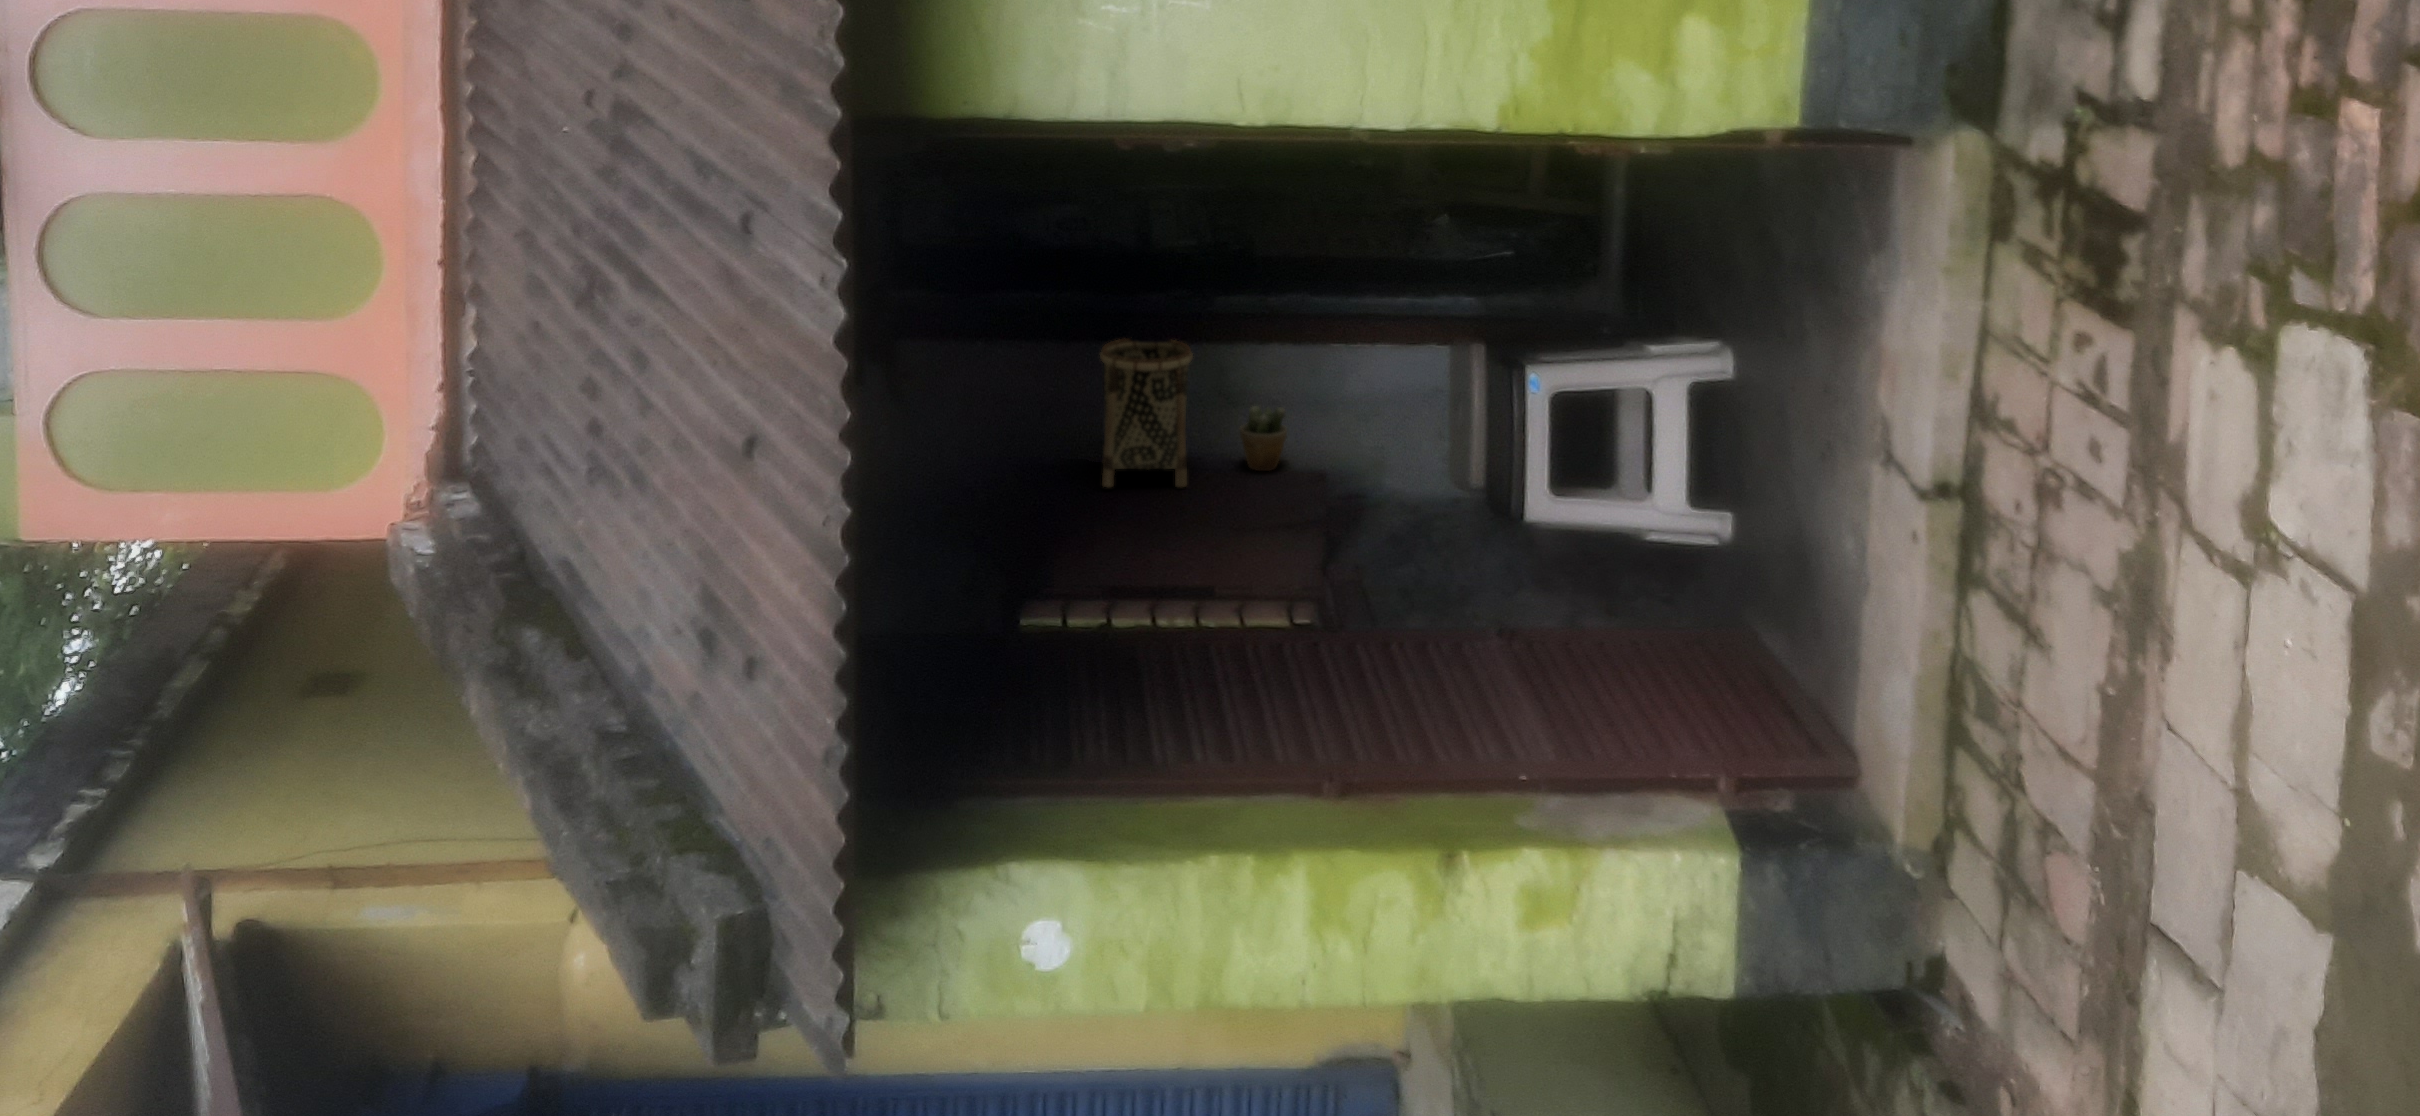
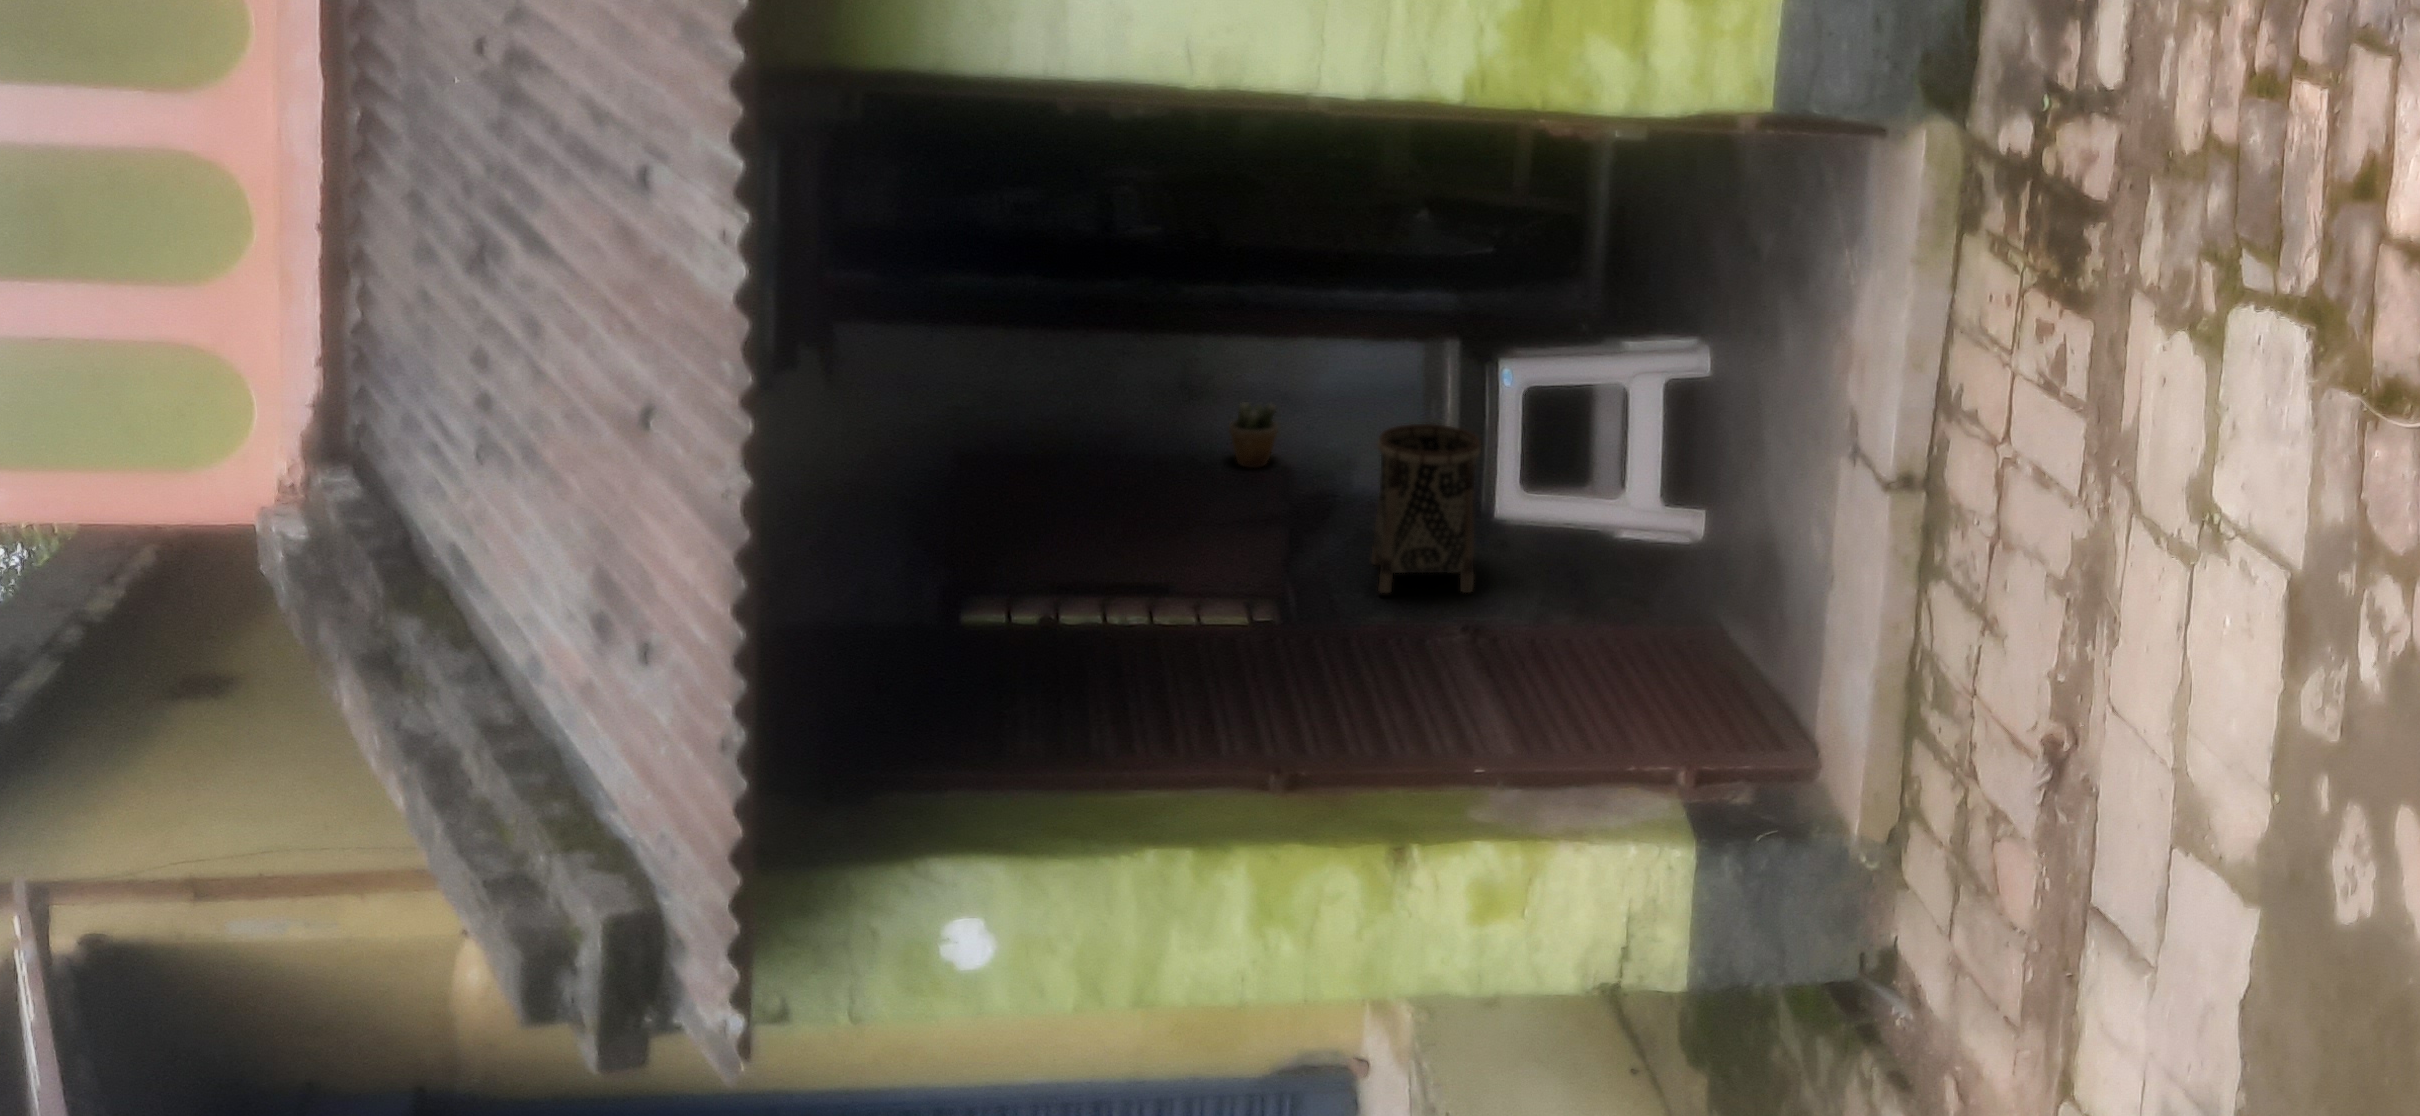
basket: present [1100,339,1193,487] -> present [1372,424,1481,593]

